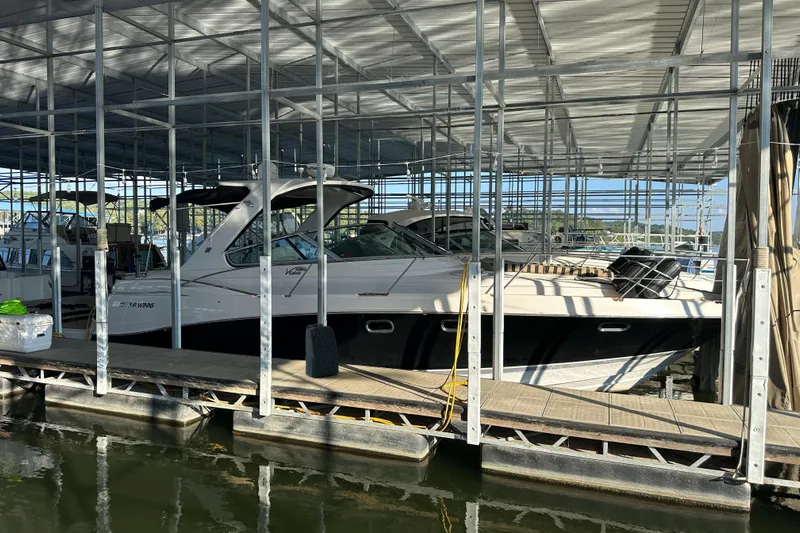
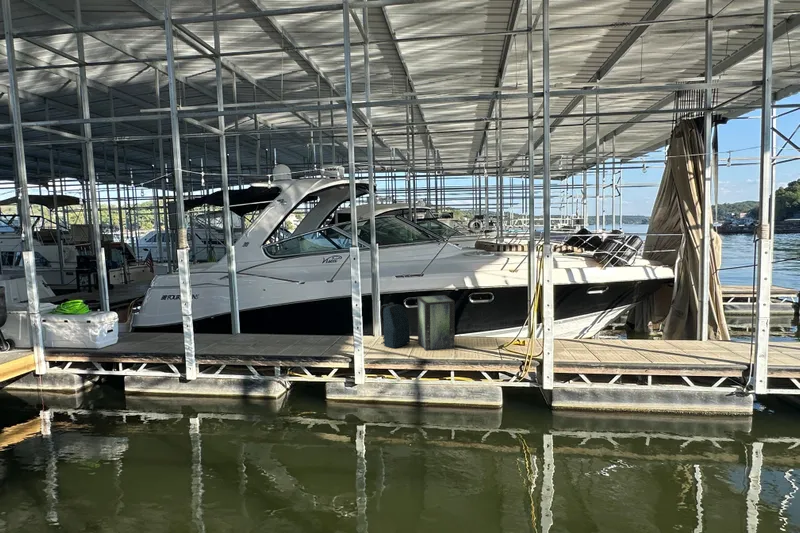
storage box: none [346,318,384,385] -> present [417,295,455,351]

